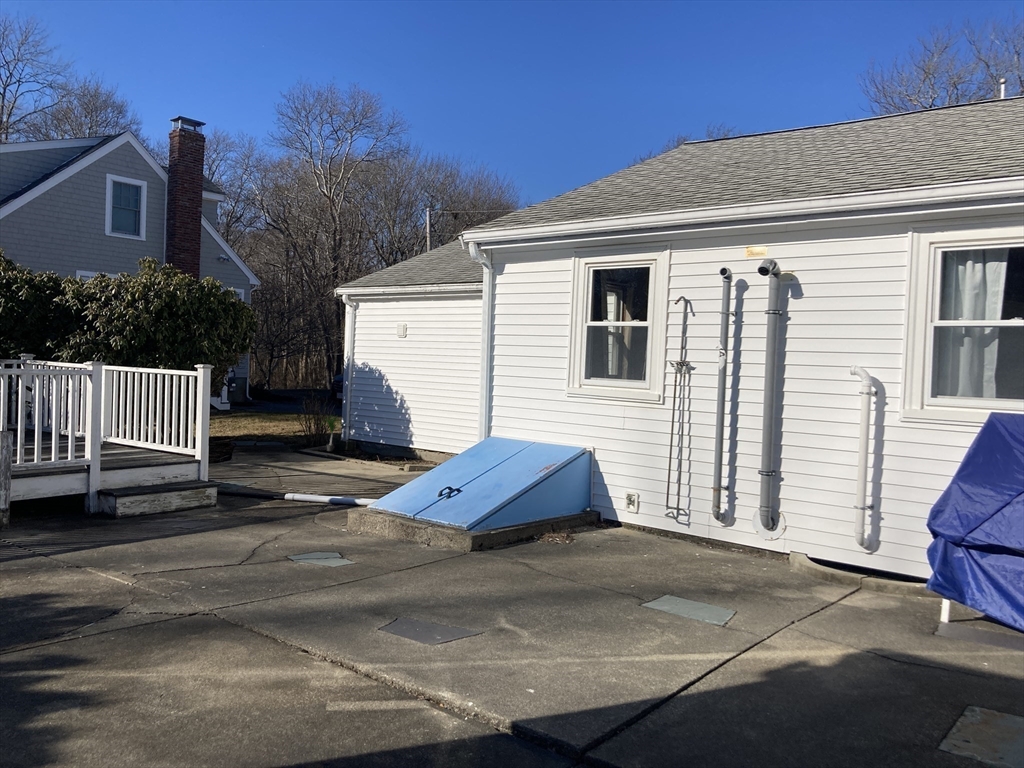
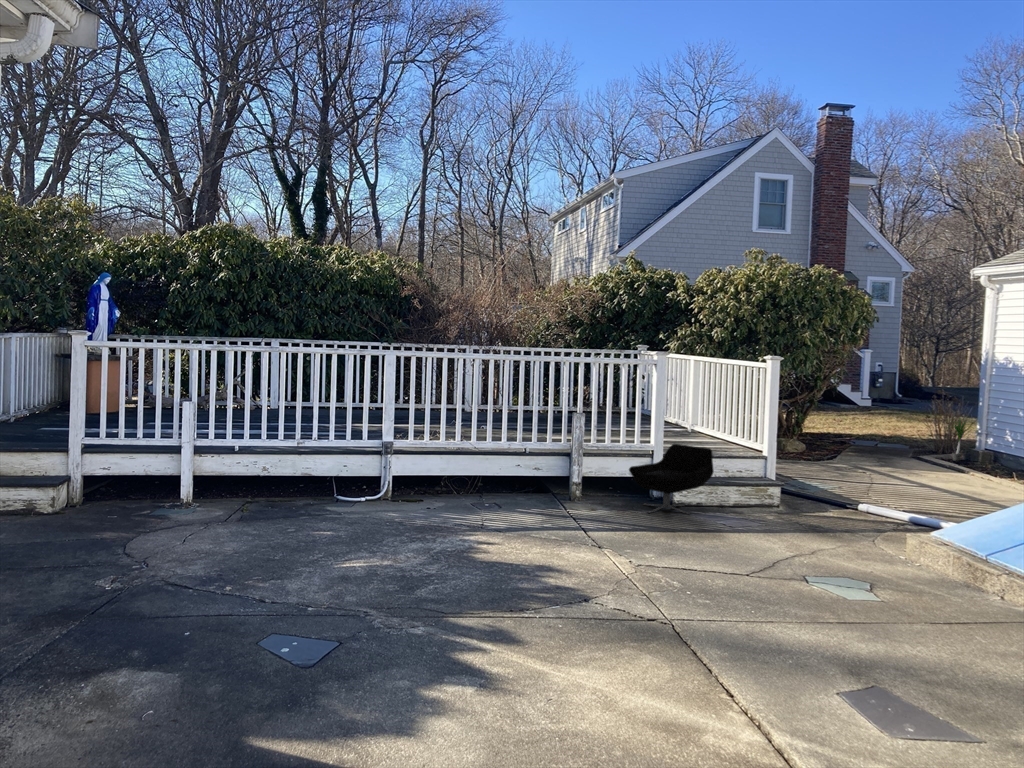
lounge chair: none [68,456,160,529] -> present [629,444,714,514]

